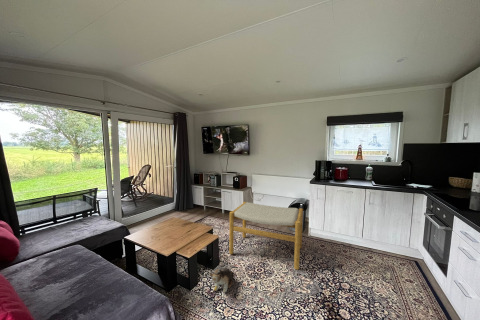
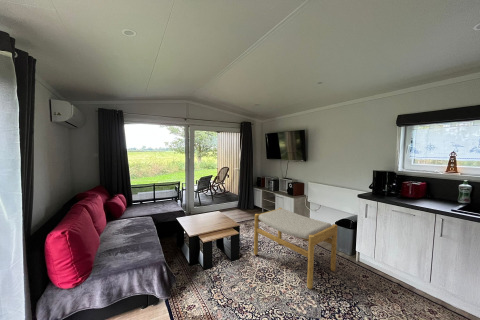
plush toy: present [210,268,233,293] -> none [213,259,246,282]

